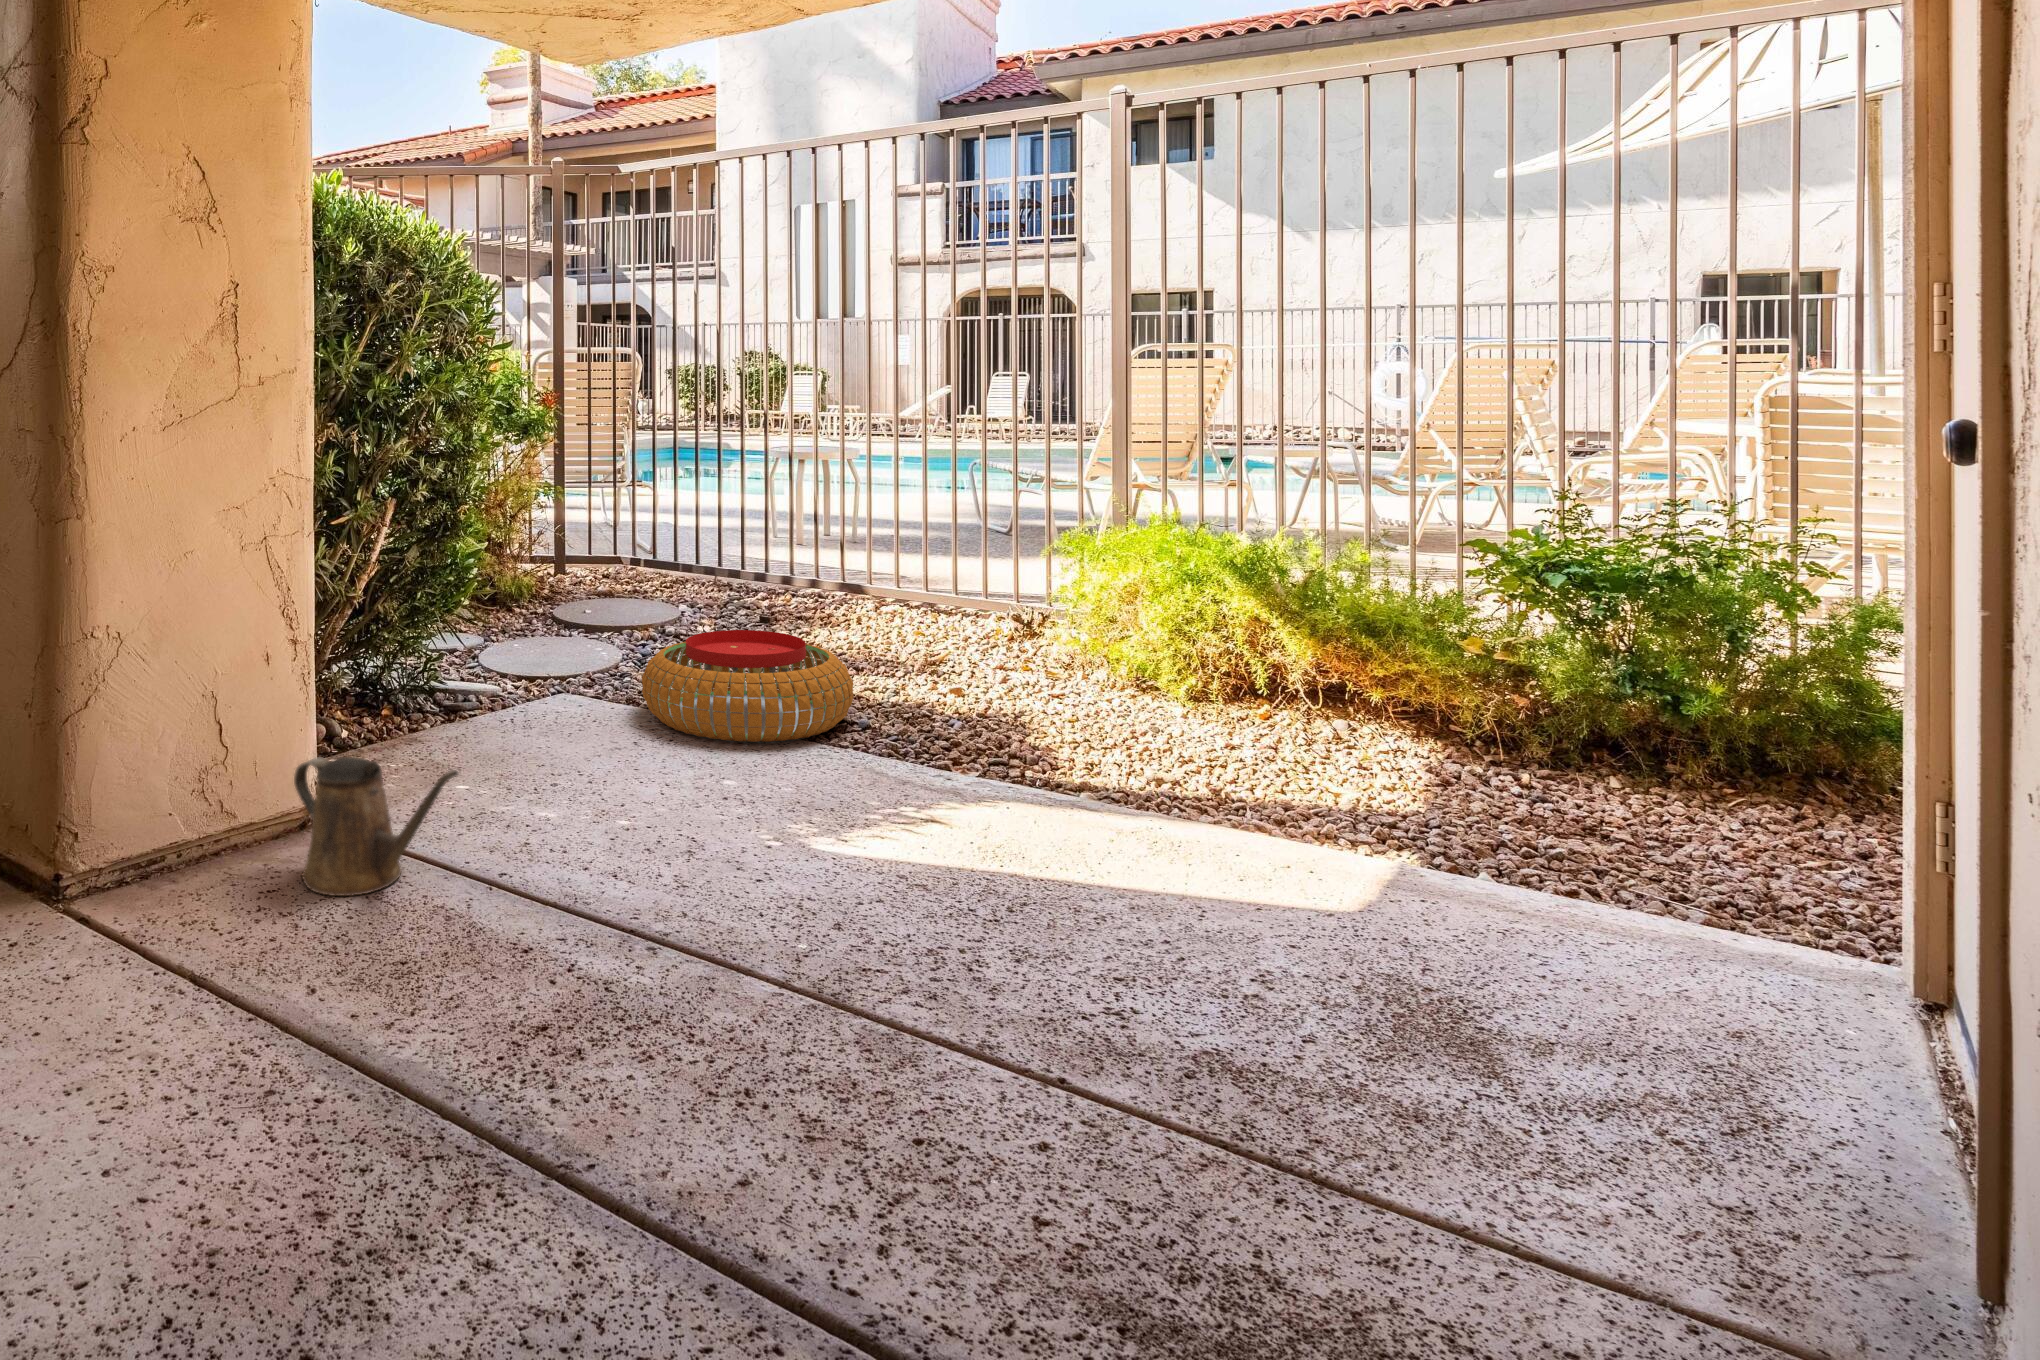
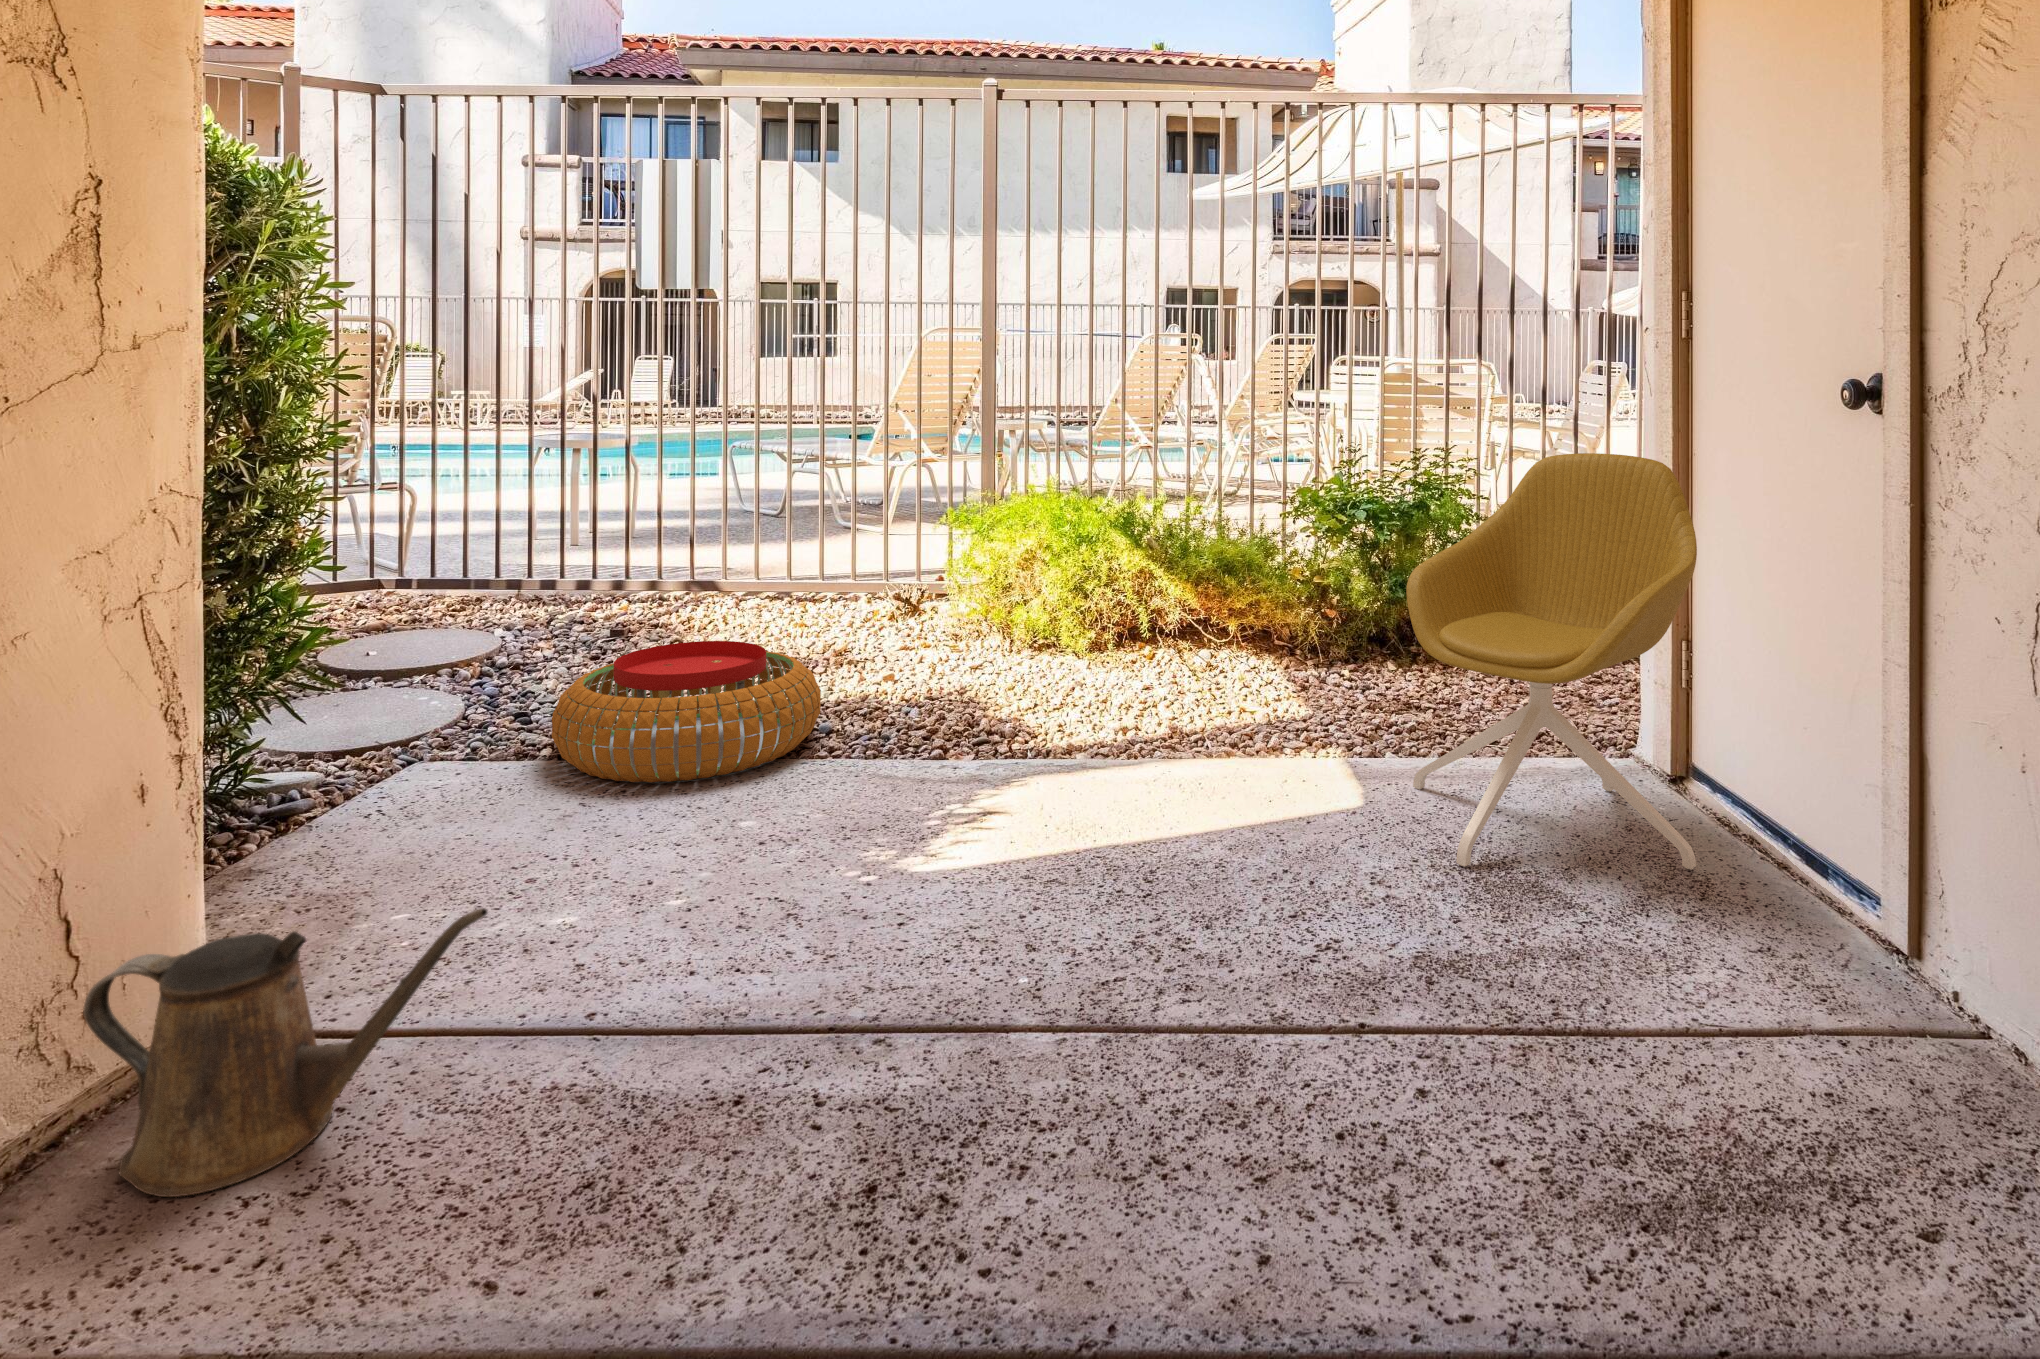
chair: none [1417,519,1899,1111] -> present [1406,453,1697,870]

